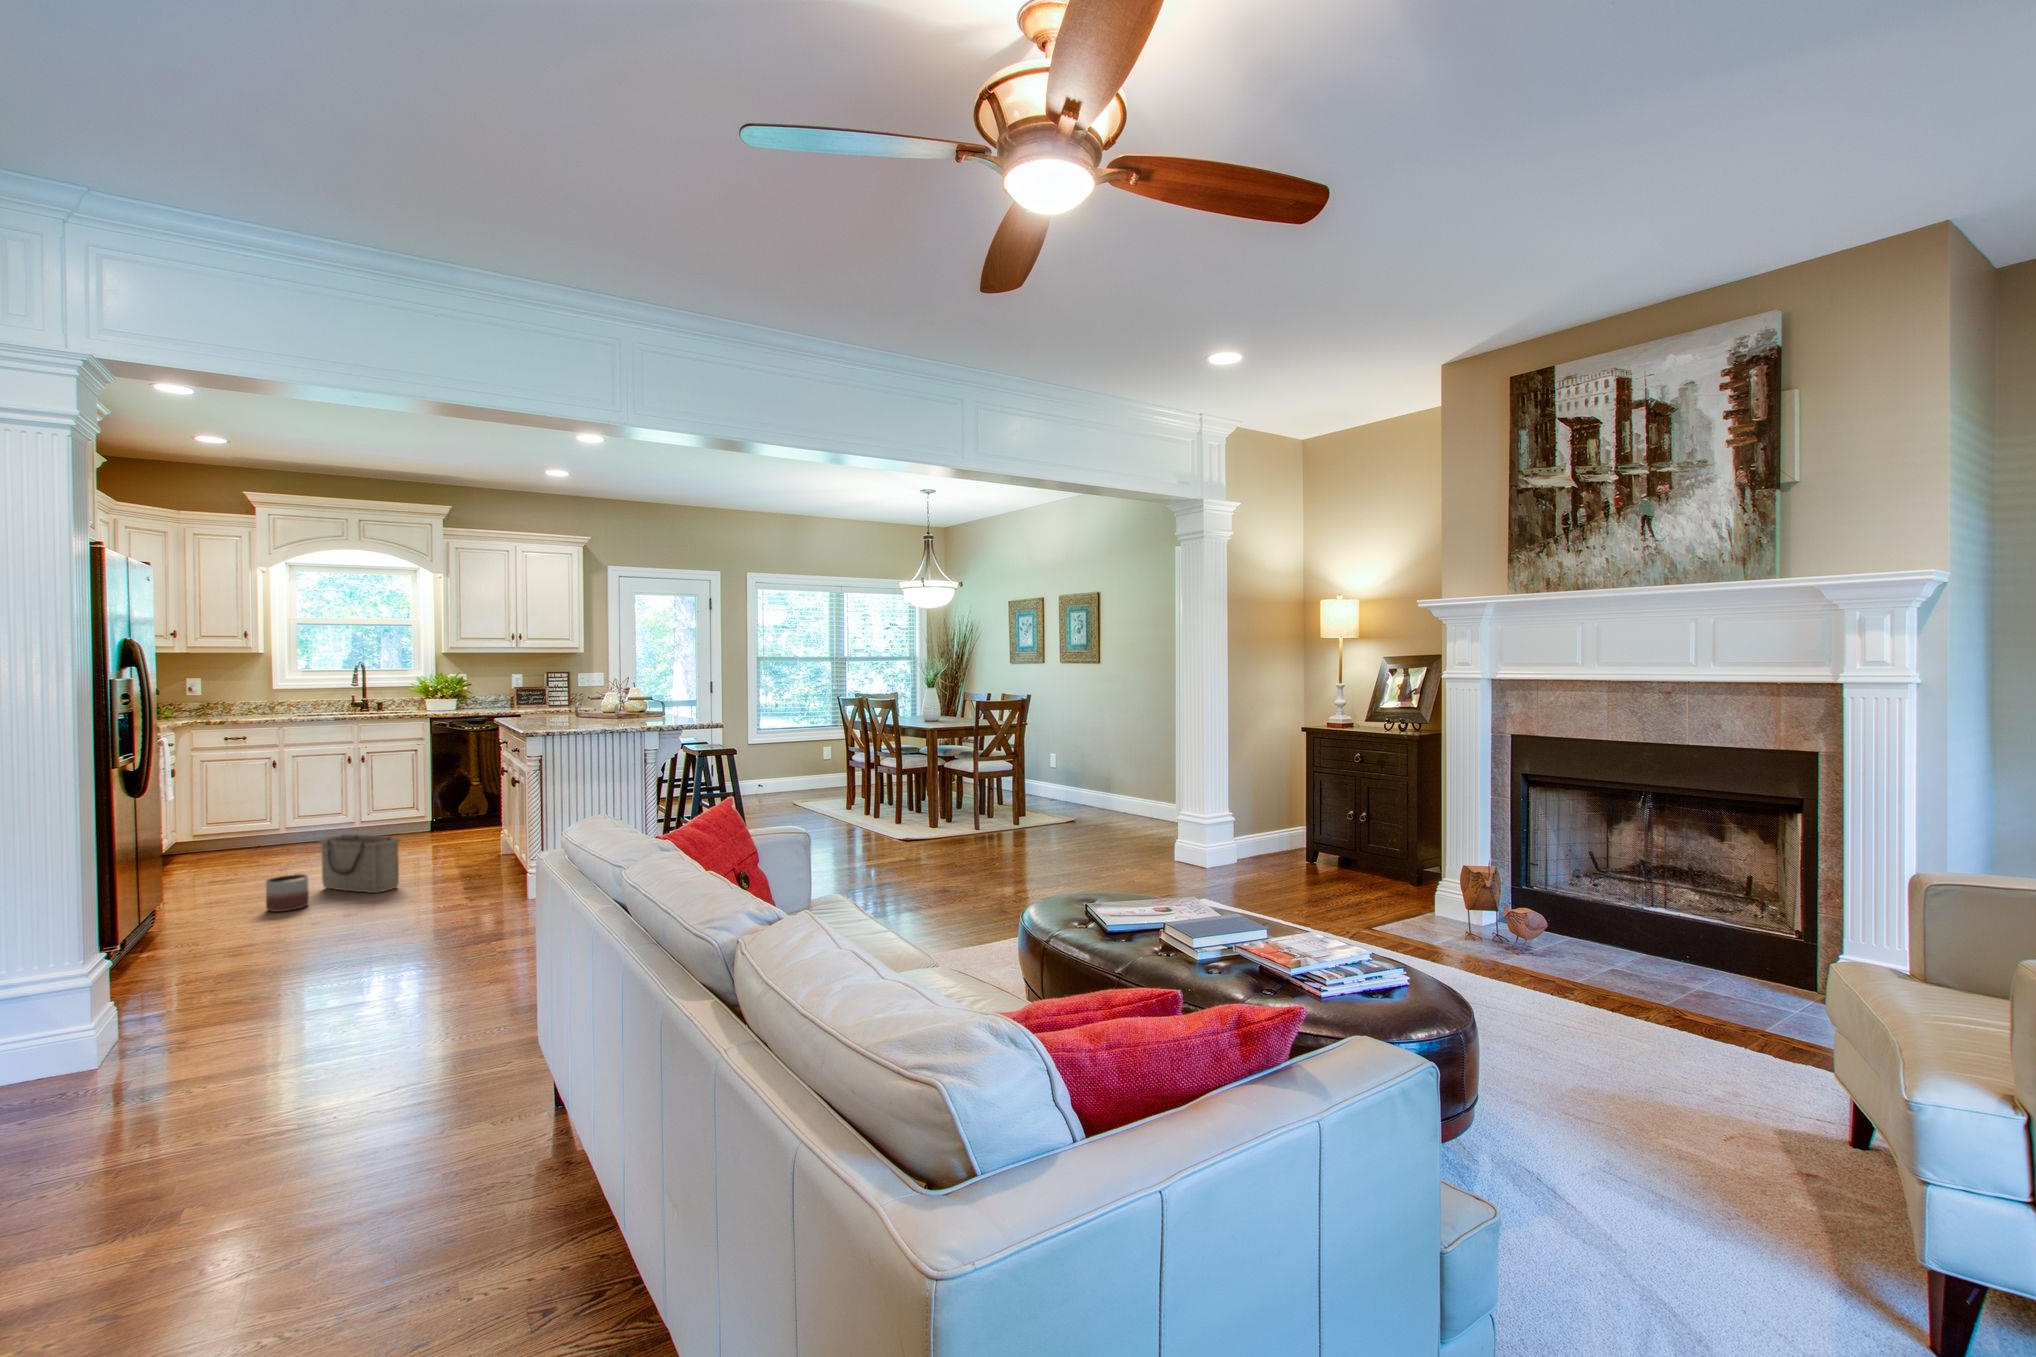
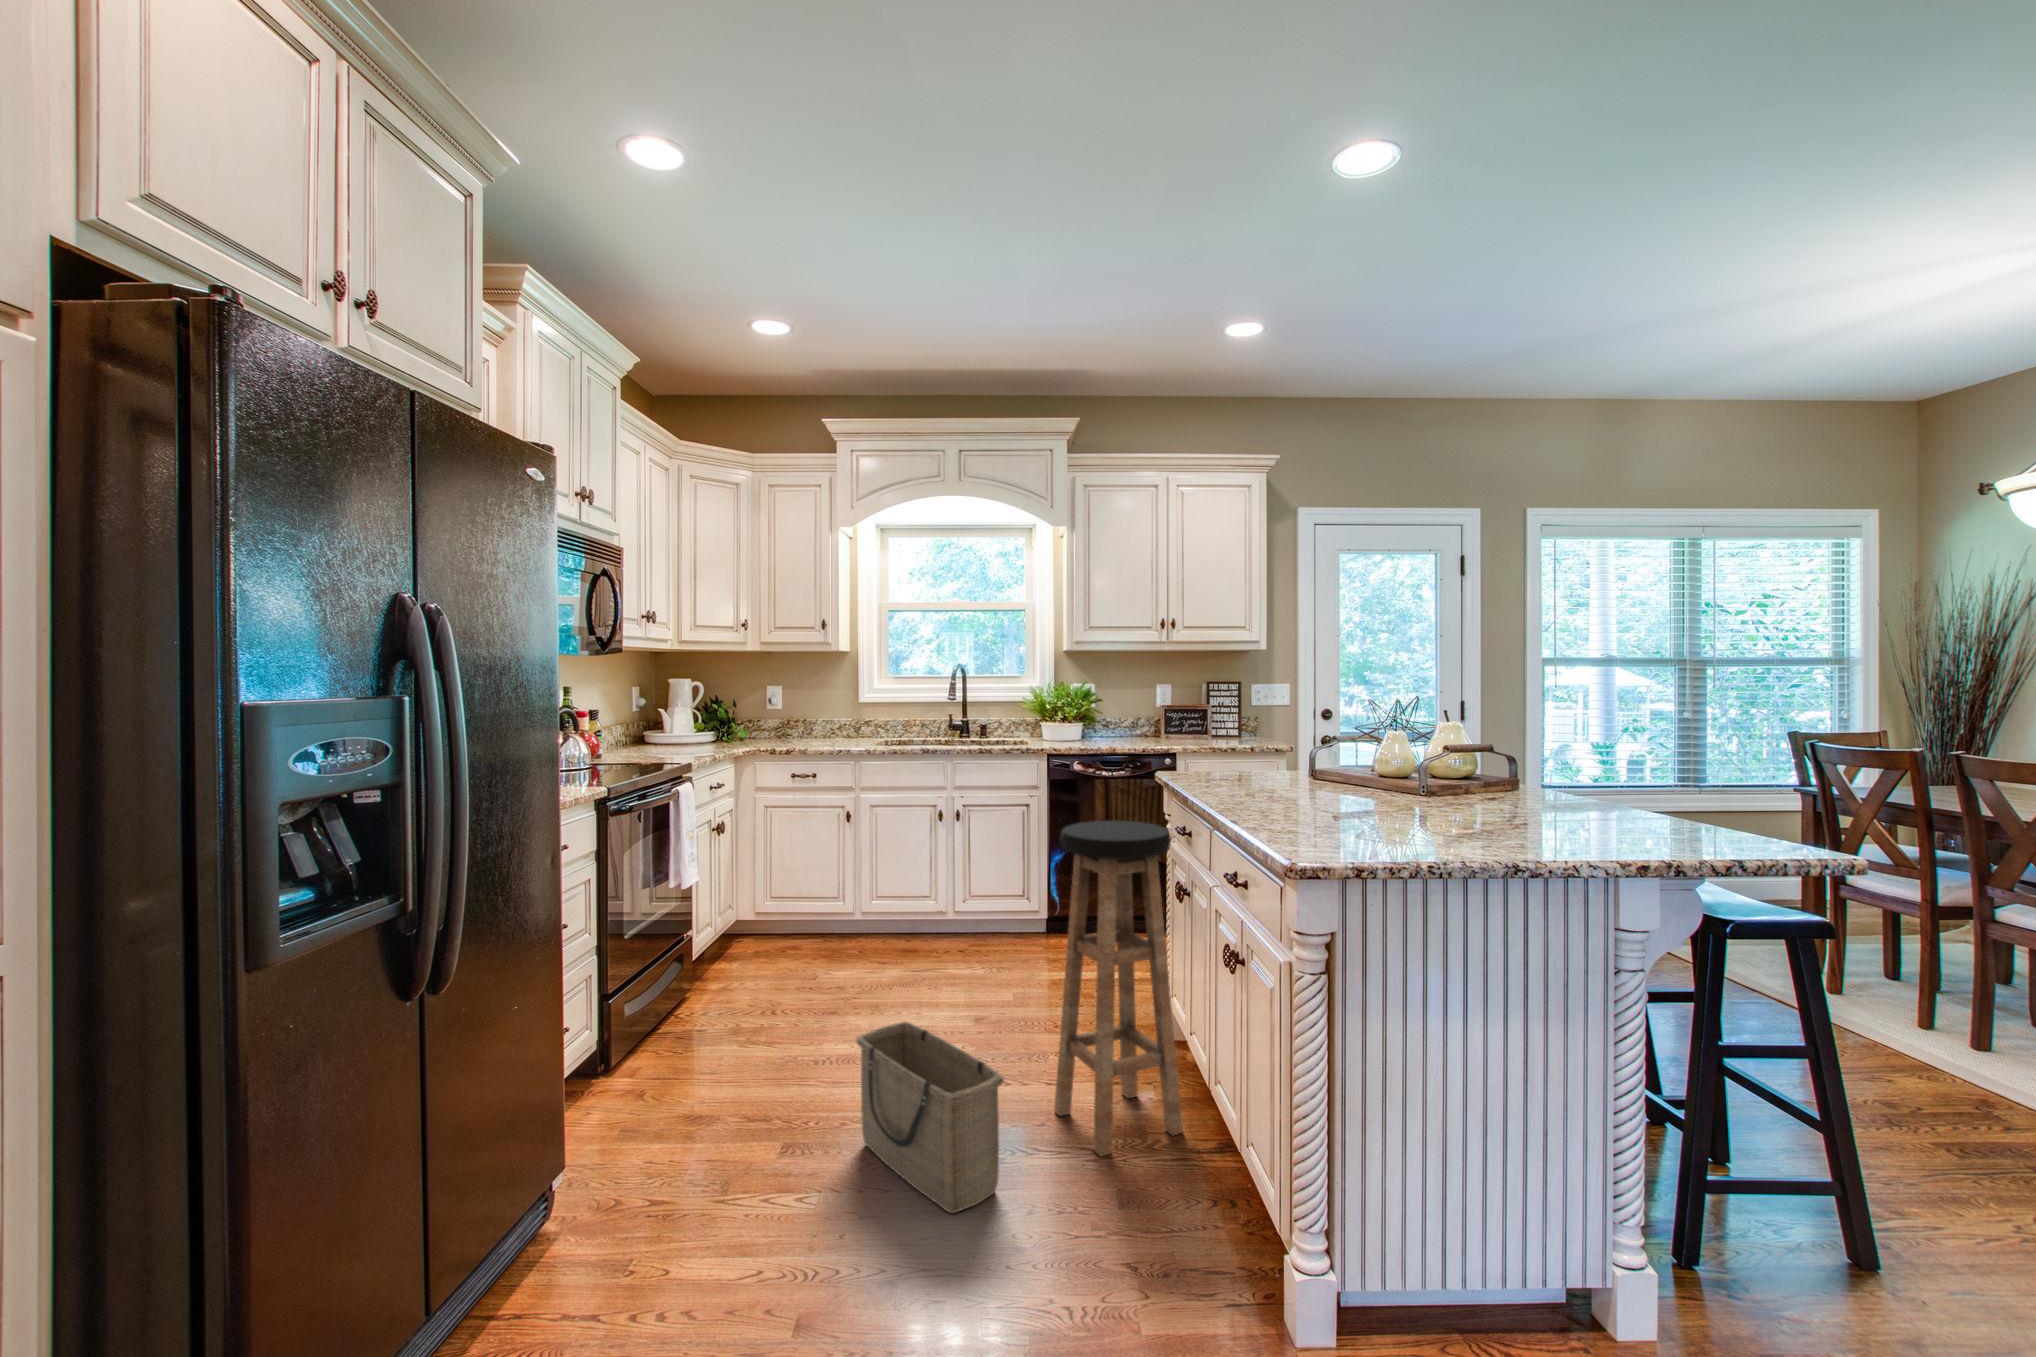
bar stool: none [429,737,494,876] -> present [1054,821,1183,1156]
planter: present [266,874,309,912] -> none [730,1152,815,1271]

